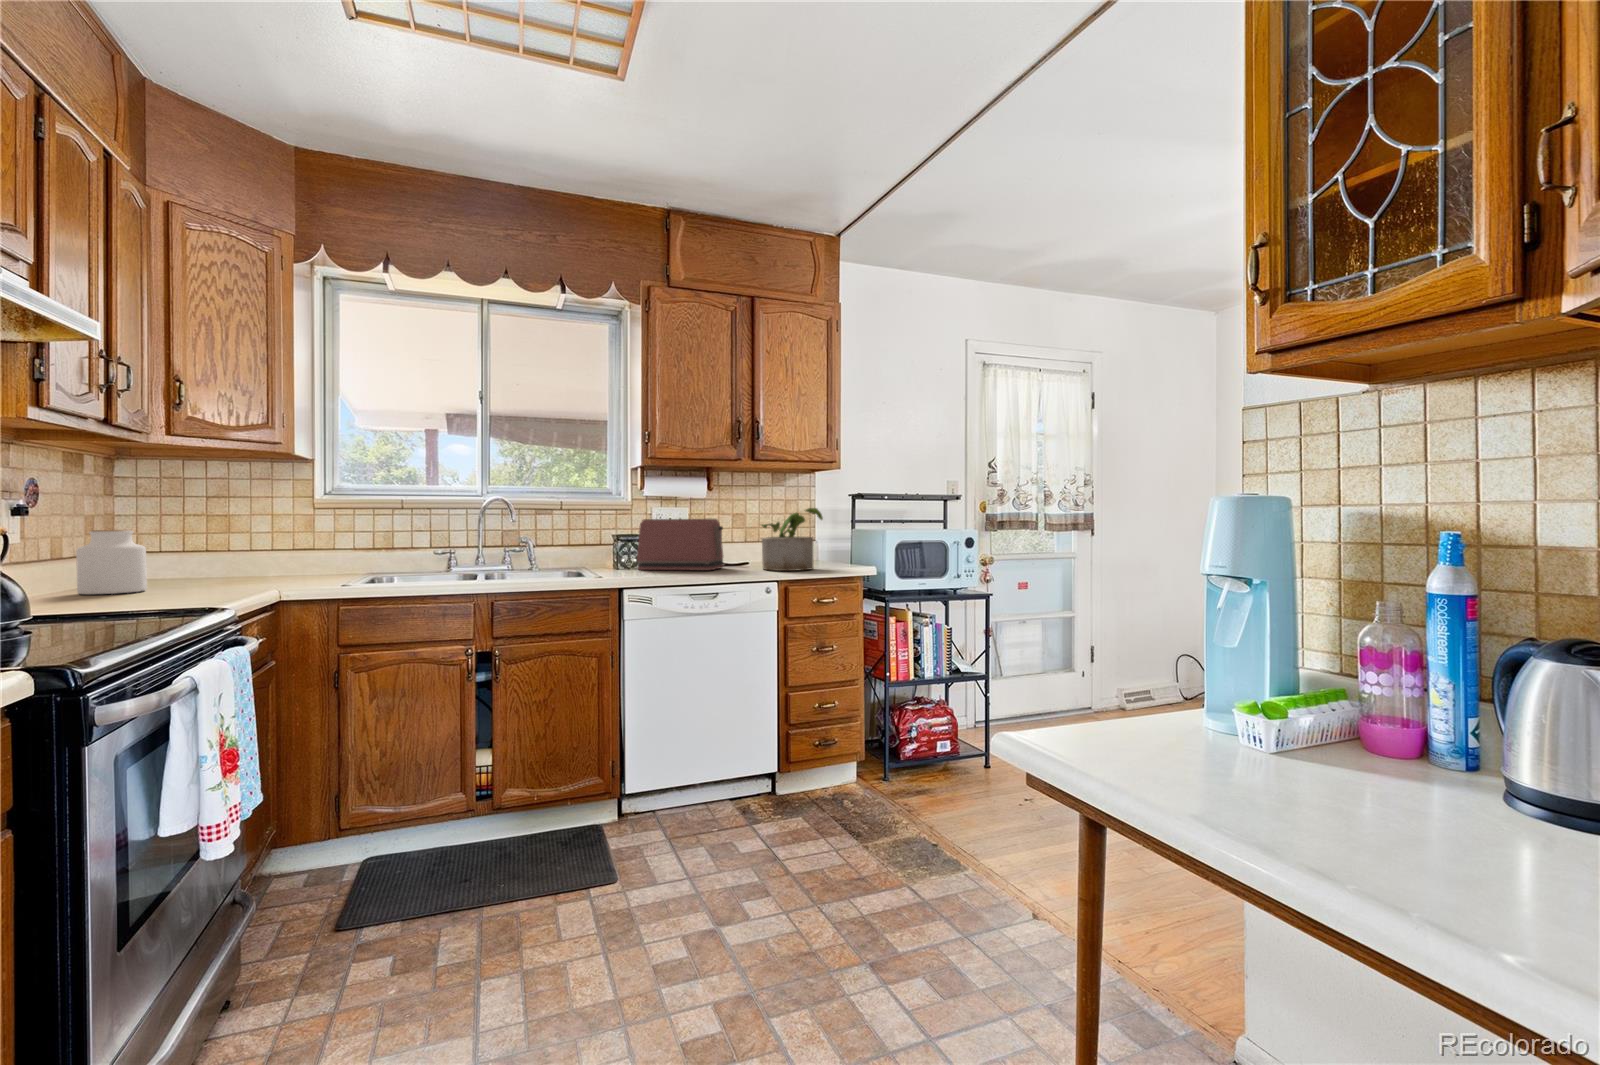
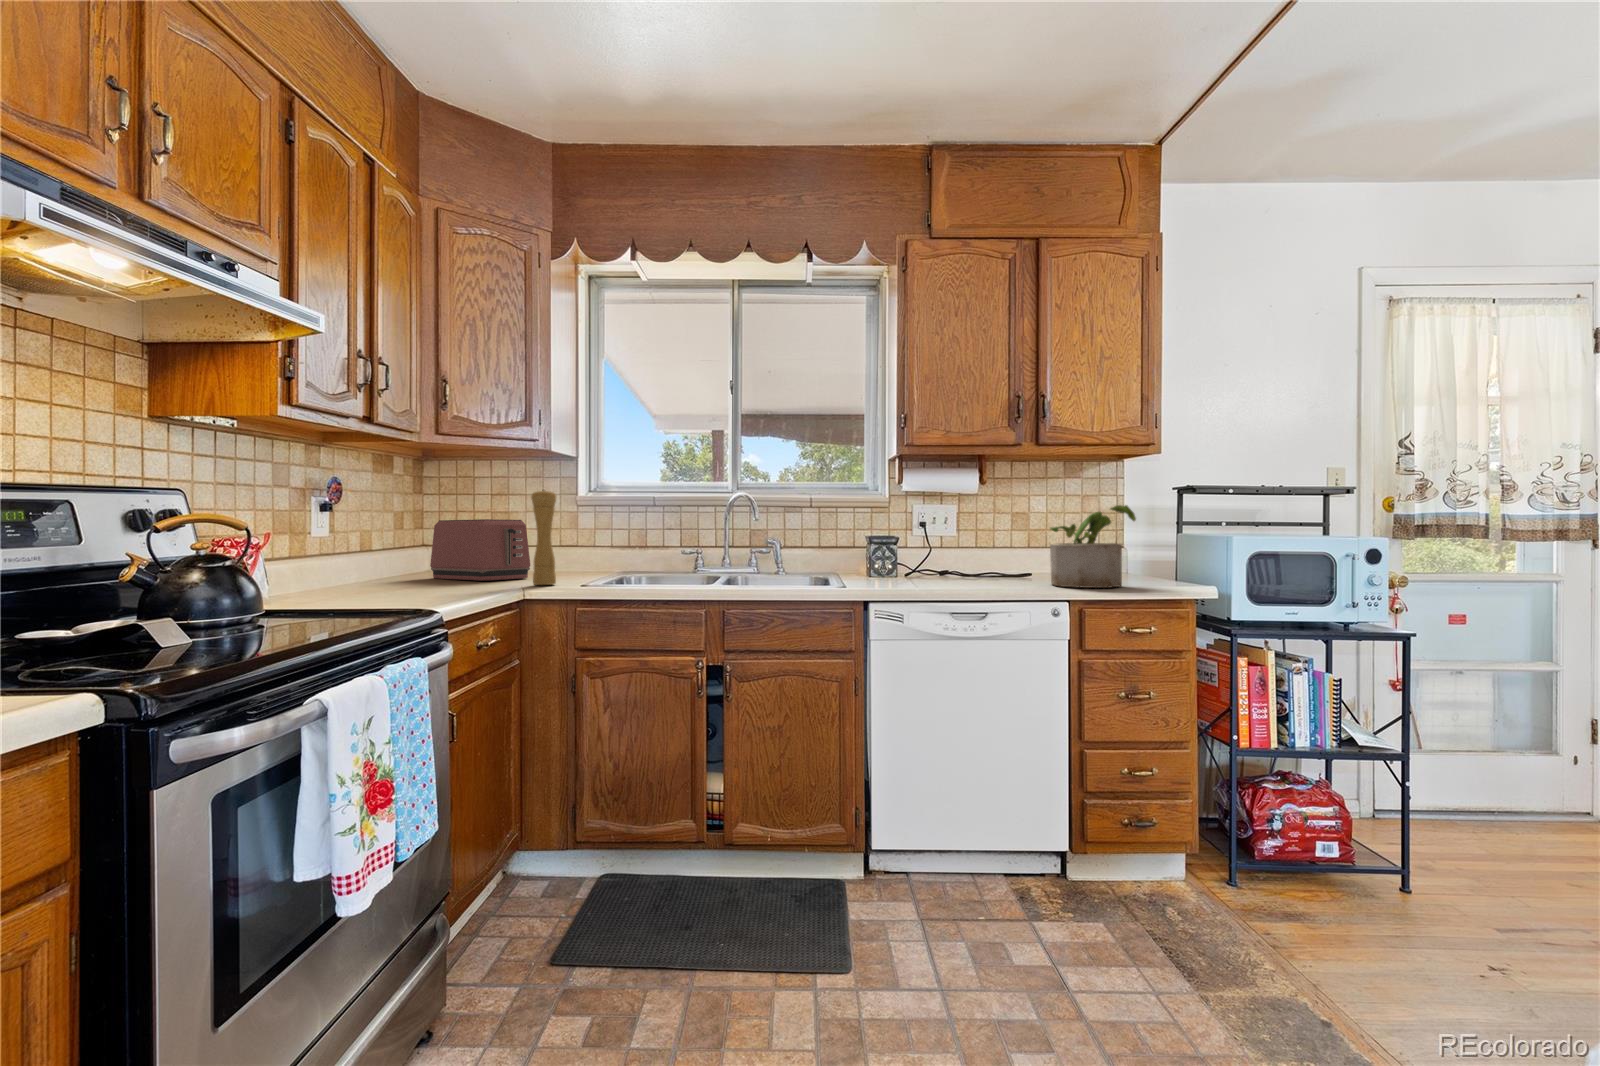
pepper mill: none [284,491,313,584] -> present [531,490,556,585]
toaster: present [637,519,723,570] -> present [430,519,530,581]
jar: present [76,530,147,594] -> none [359,528,415,589]

